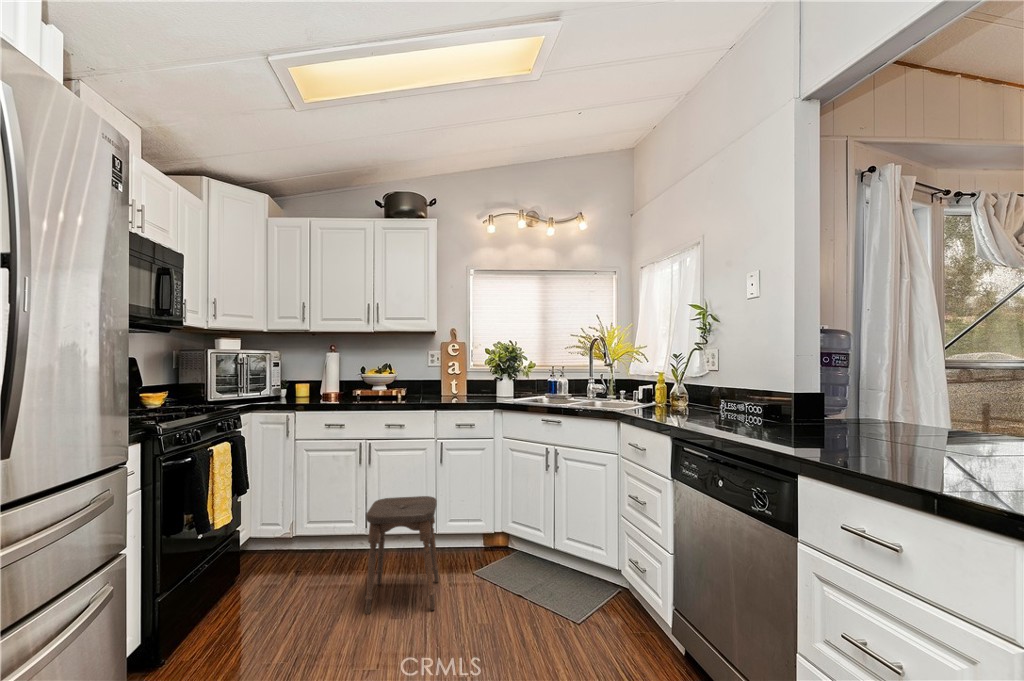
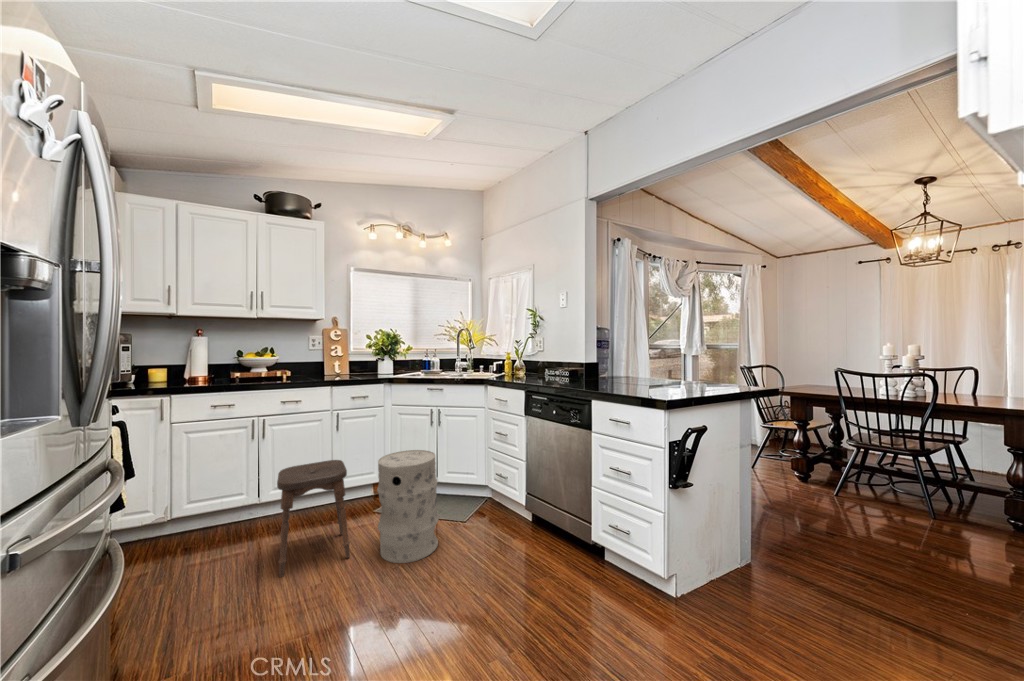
trash can: none [463,497,534,633] -> present [377,450,439,563]

